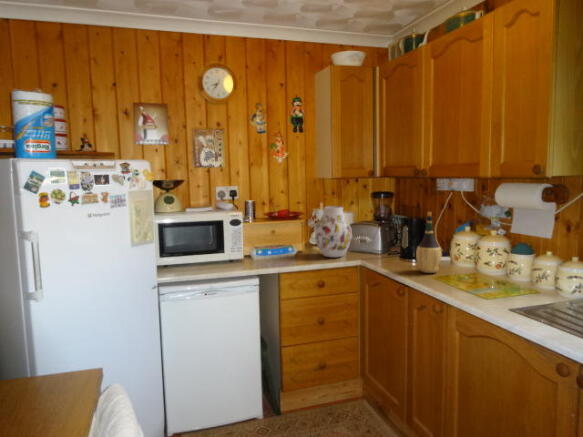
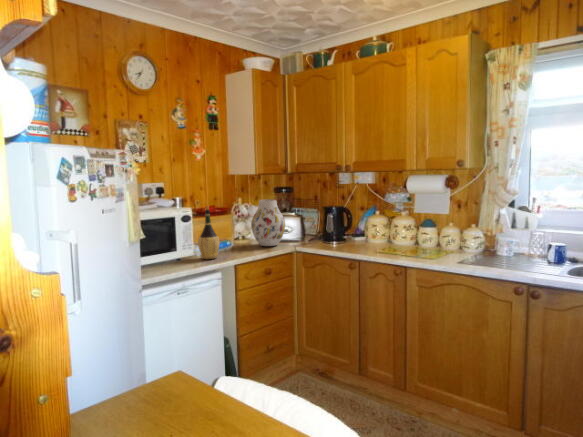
wine bottle: present [416,212,442,273] -> present [198,207,220,259]

